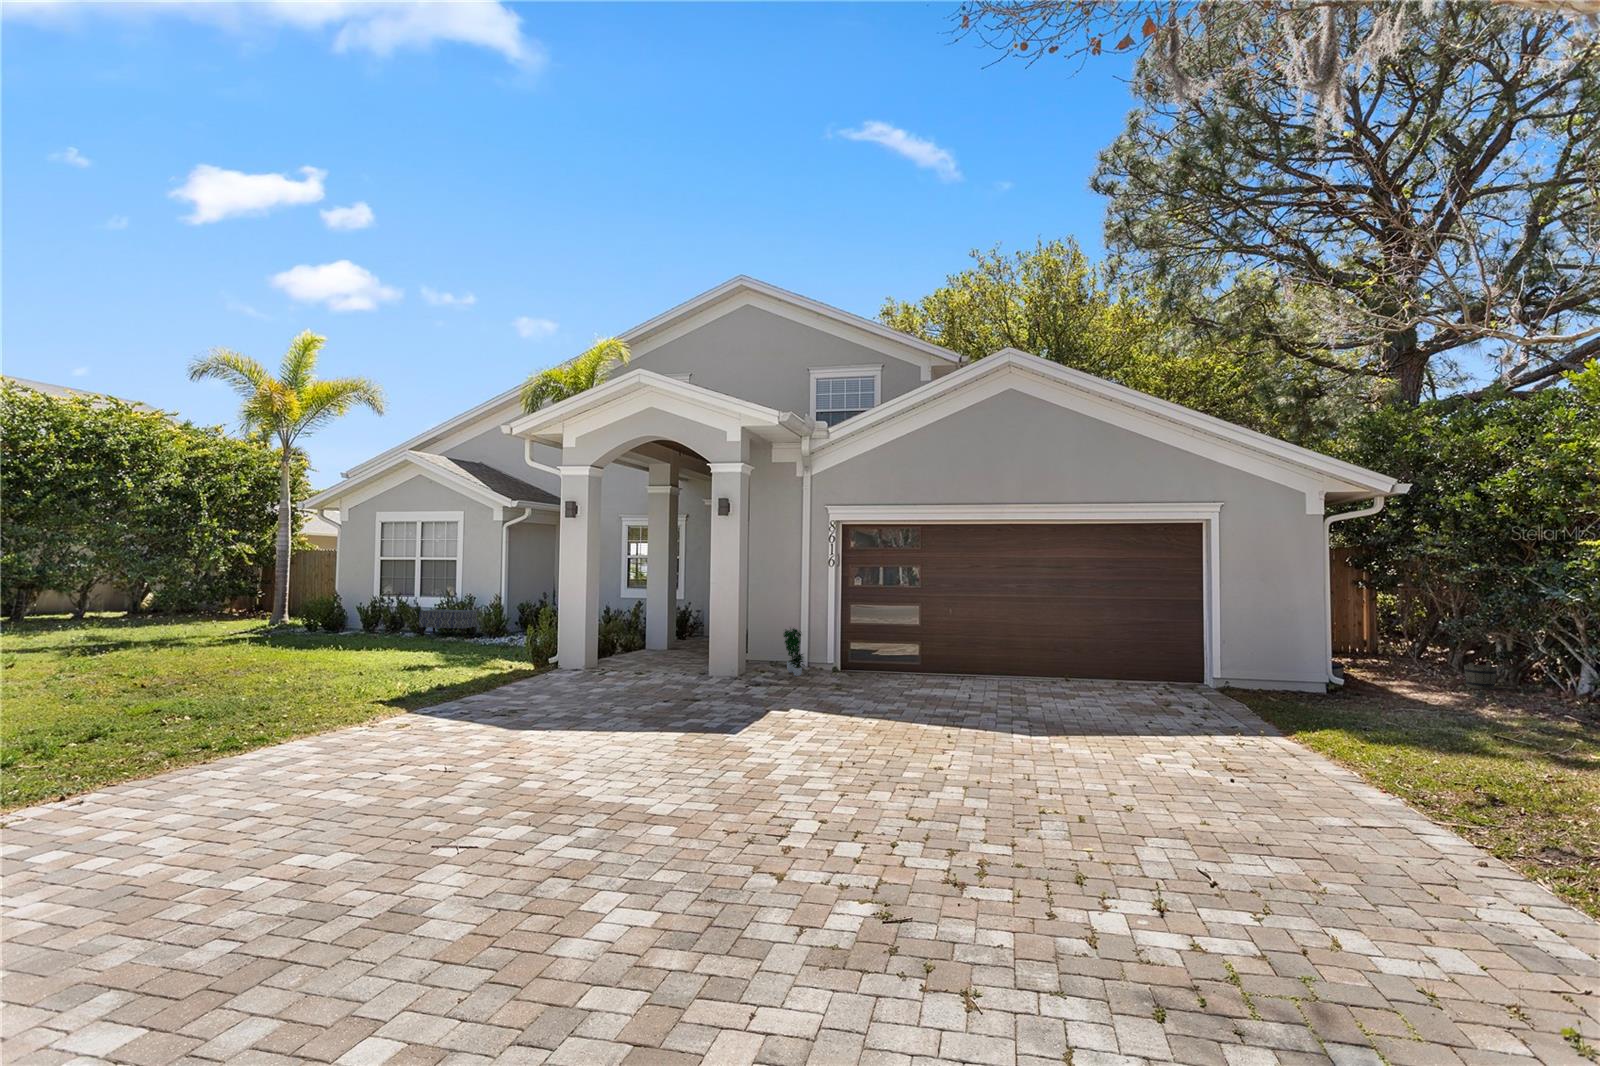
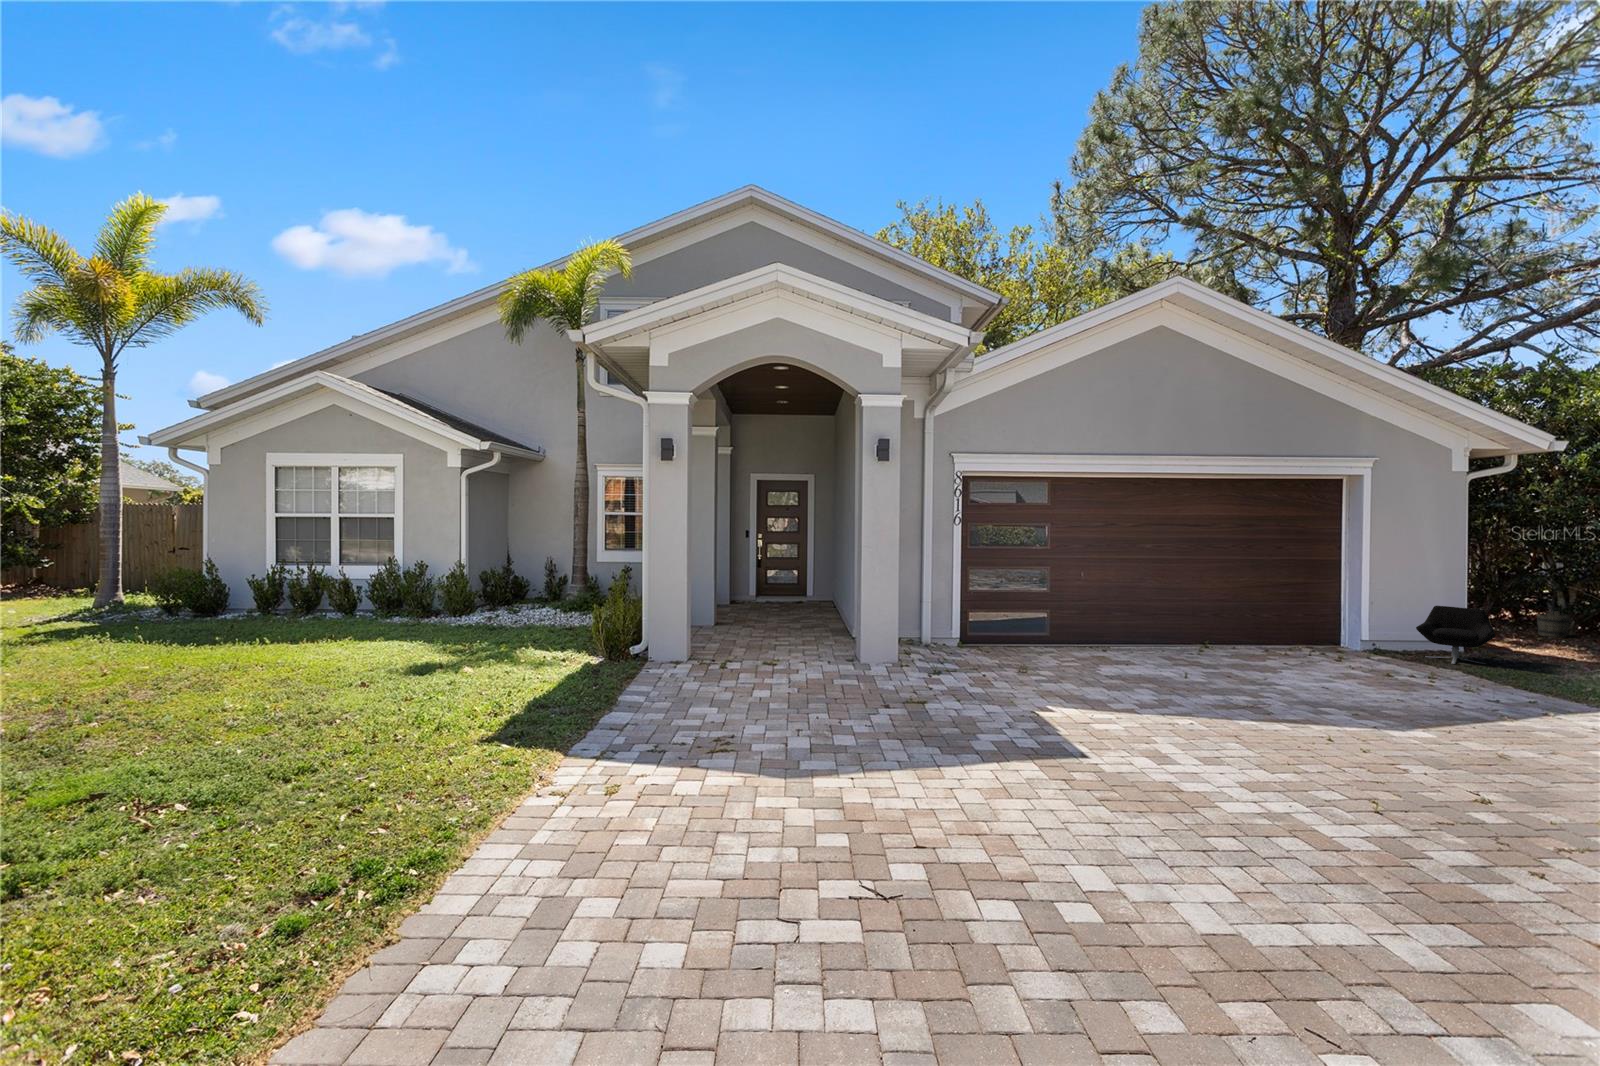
bench: present [419,609,477,636] -> none [355,582,435,616]
potted plant: present [784,628,805,676] -> none [925,597,968,659]
lounge chair: none [1237,646,1314,702] -> present [1416,606,1496,664]

